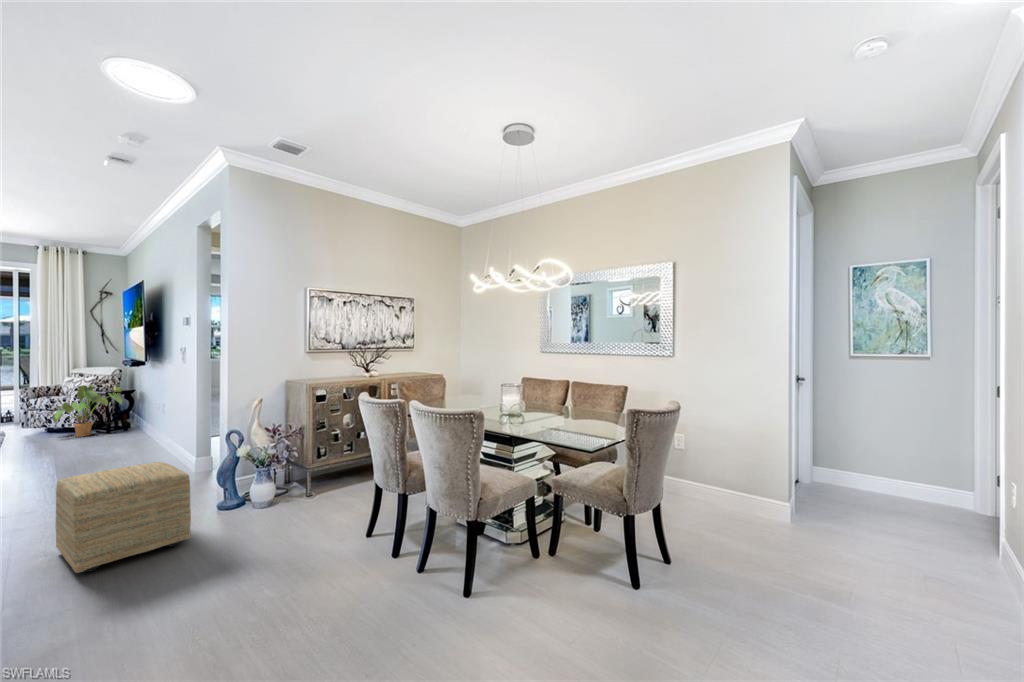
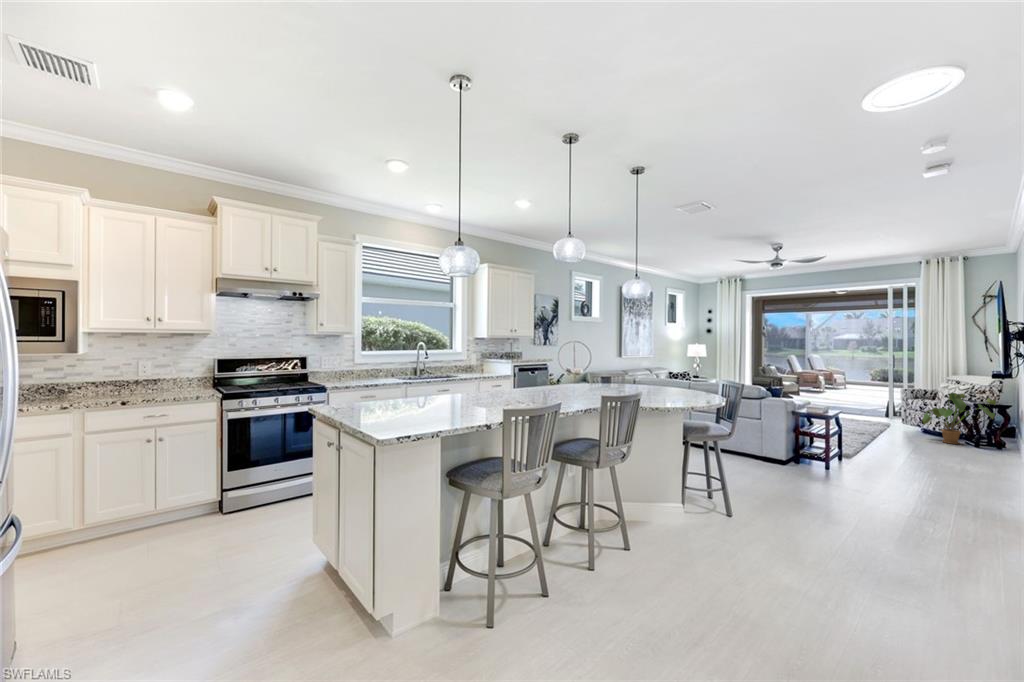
ottoman: present [55,462,191,573] -> none [854,467,979,580]

